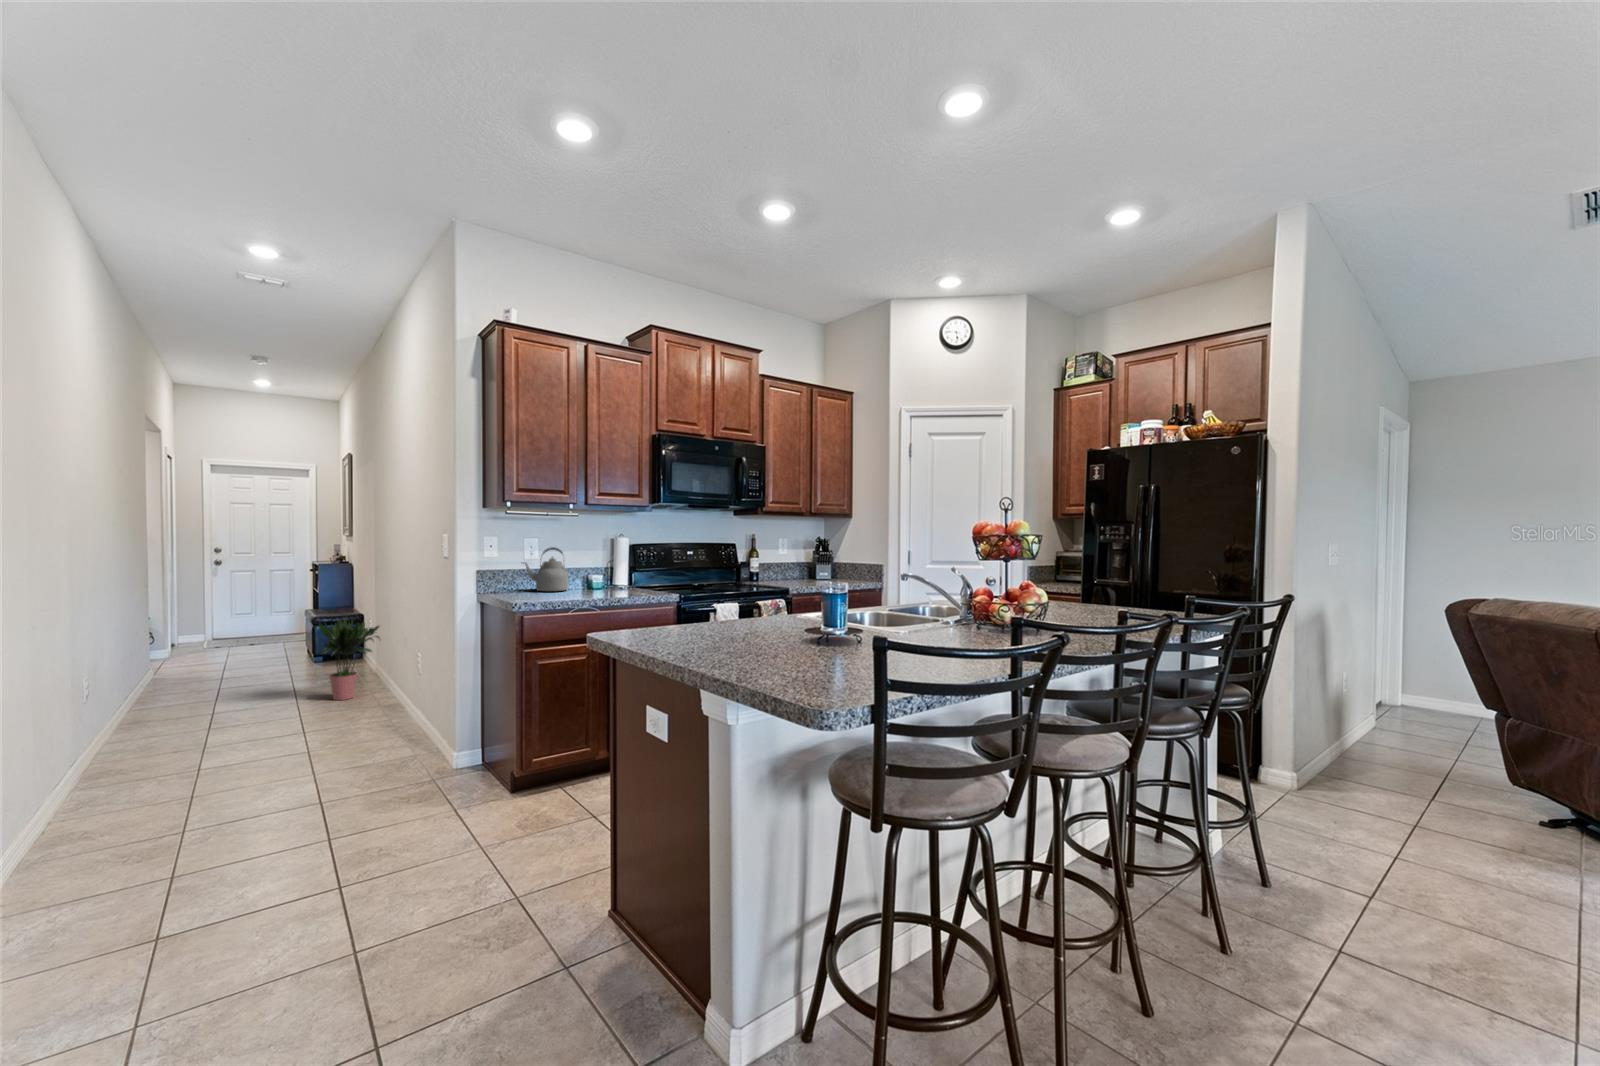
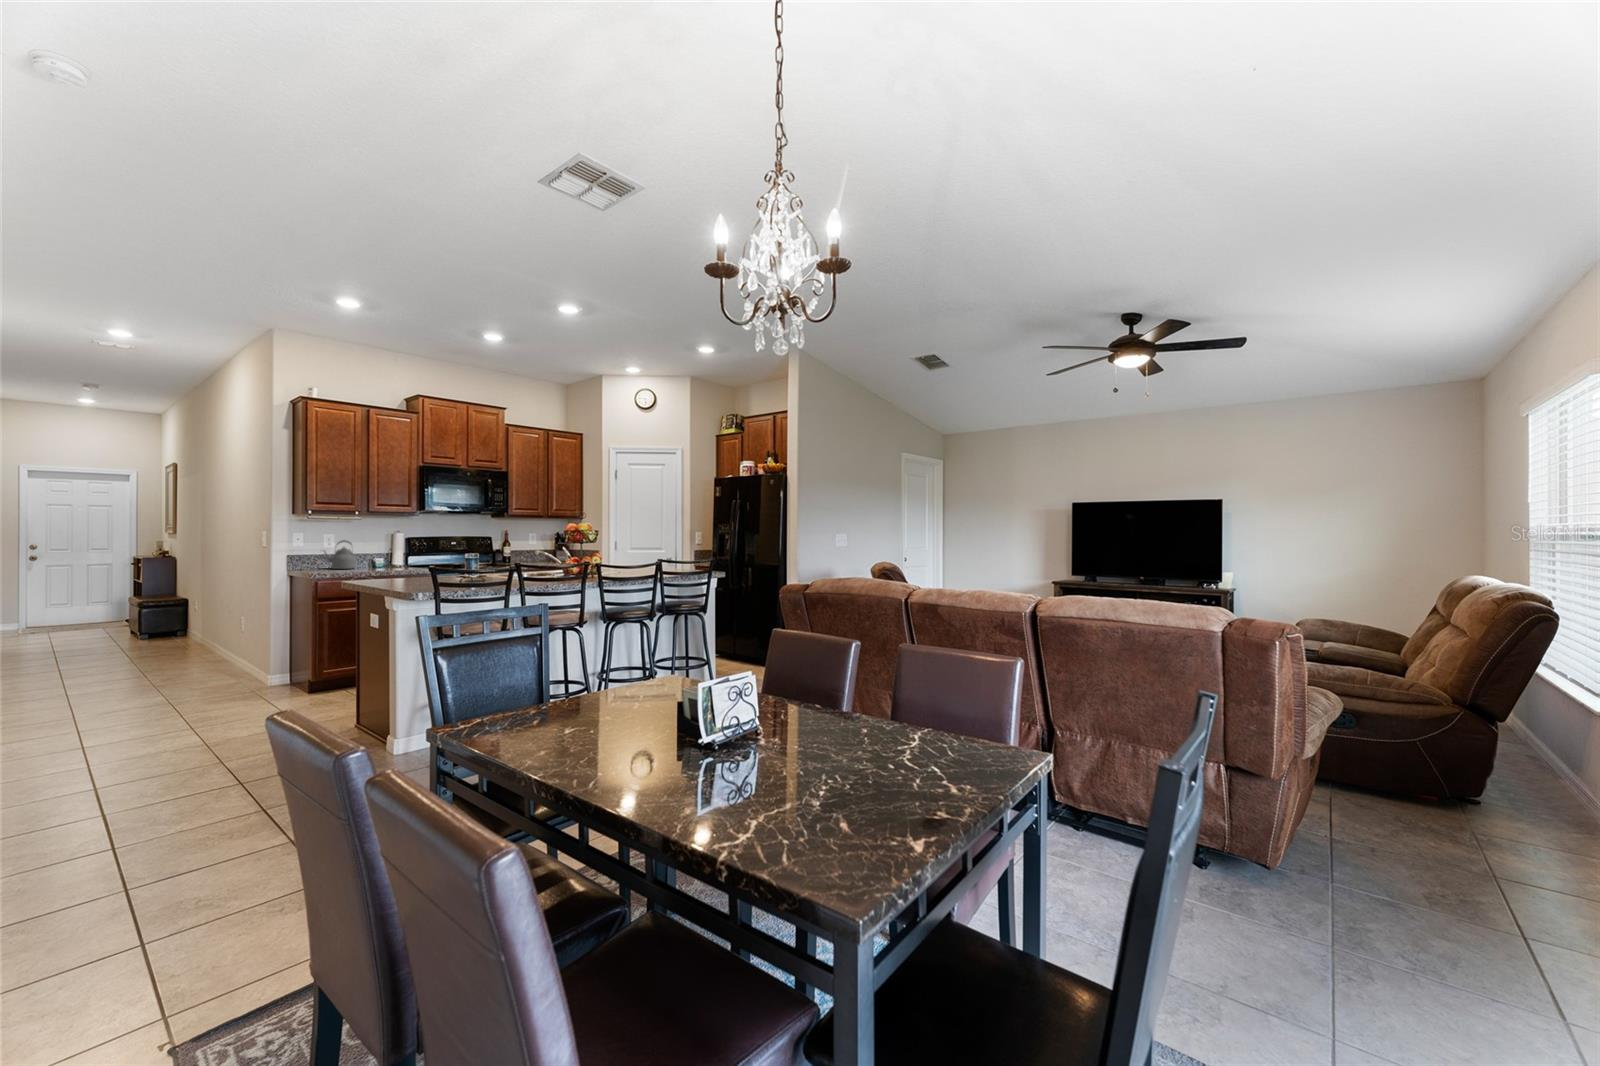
potted plant: present [319,619,379,700] -> none [154,593,212,658]

